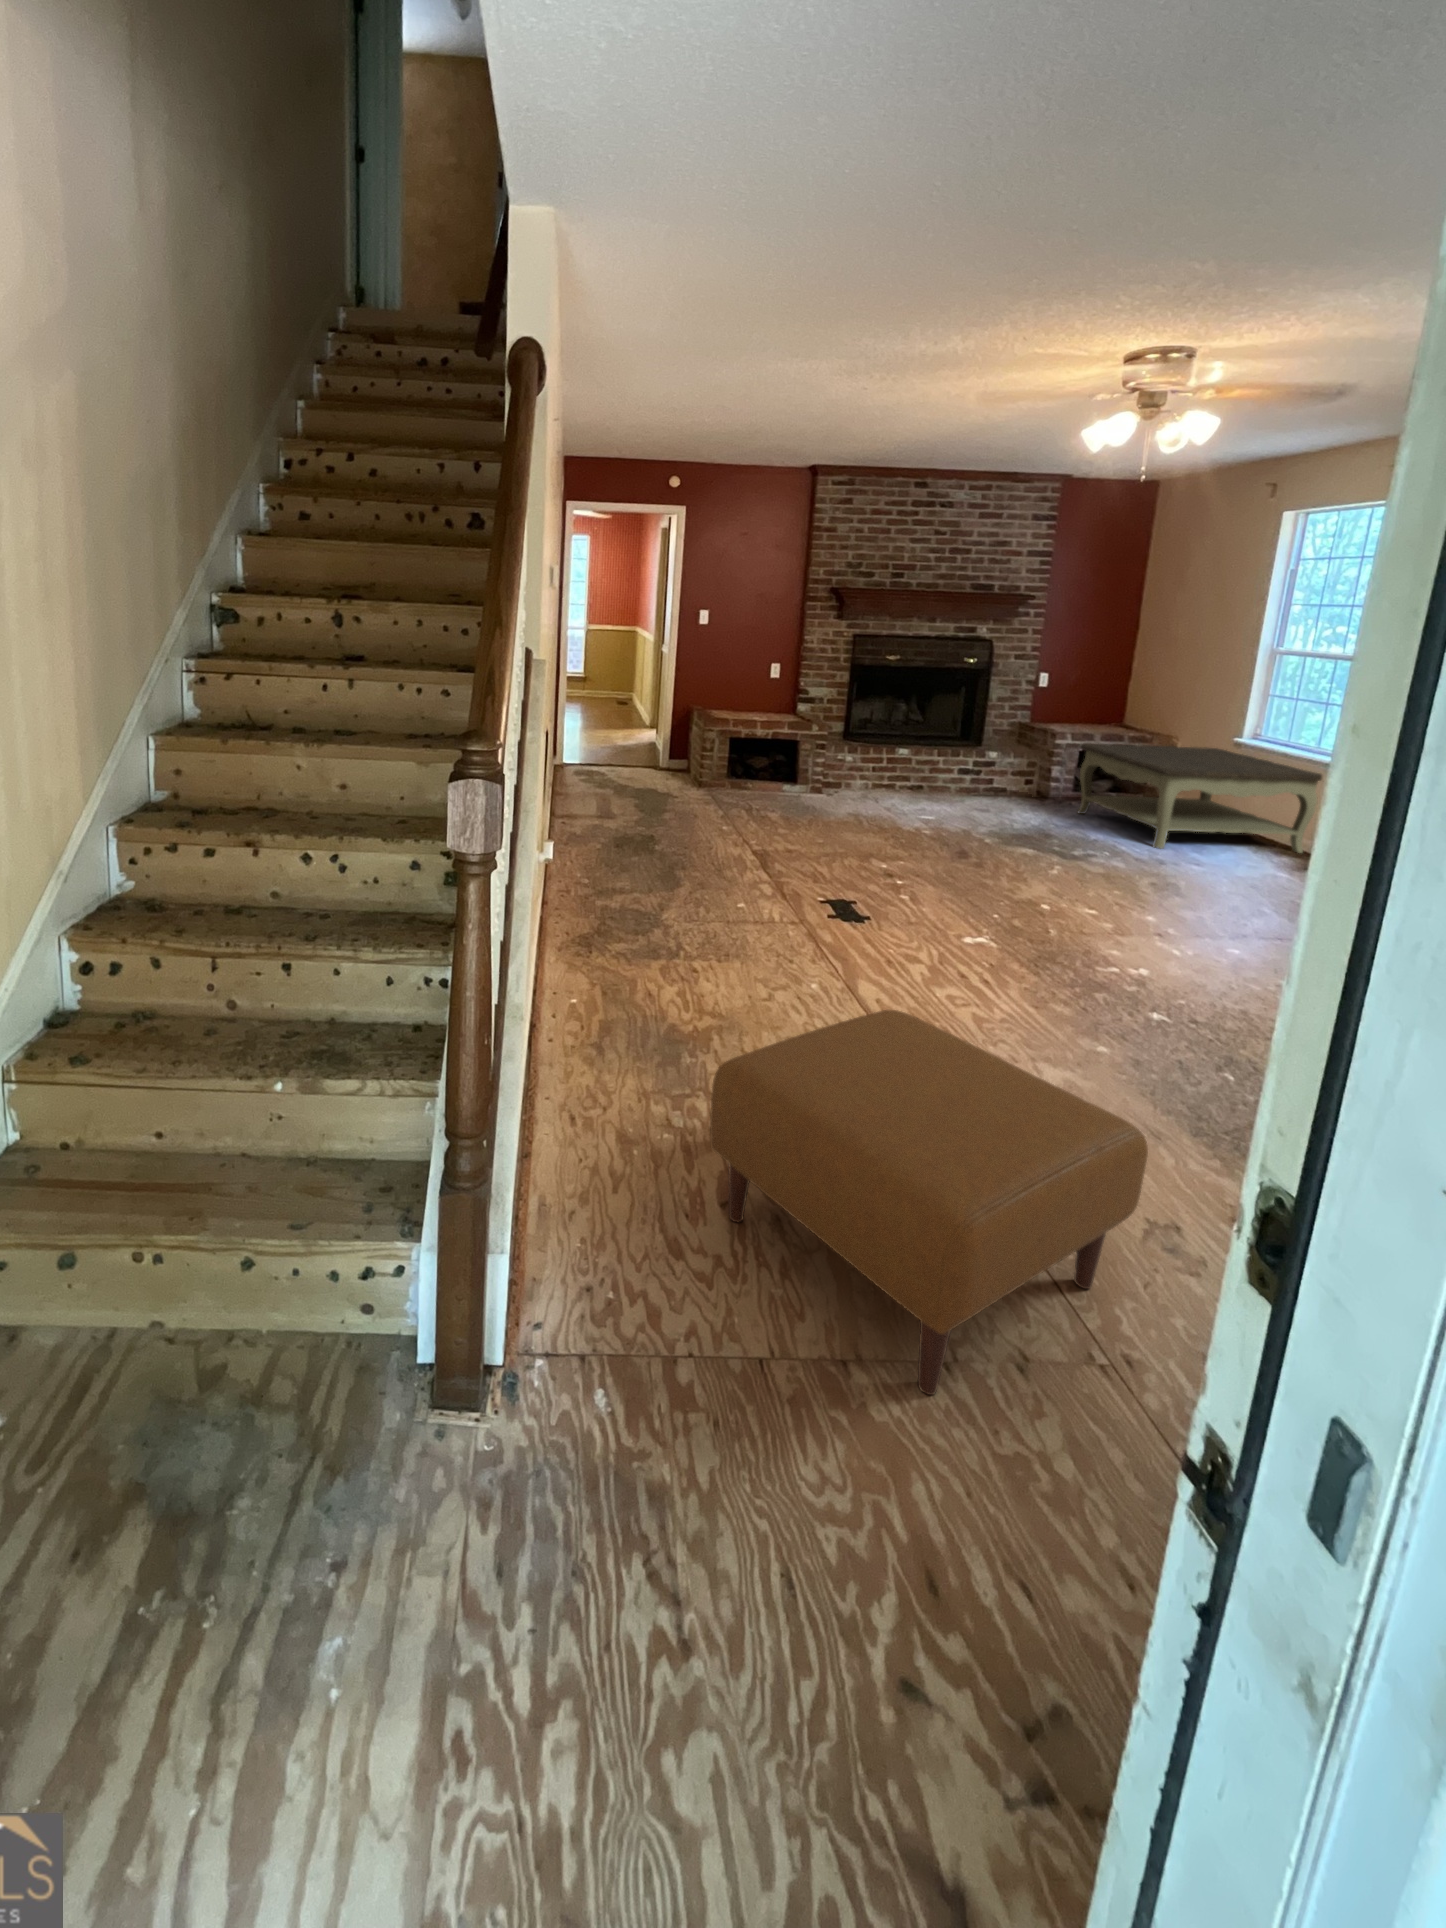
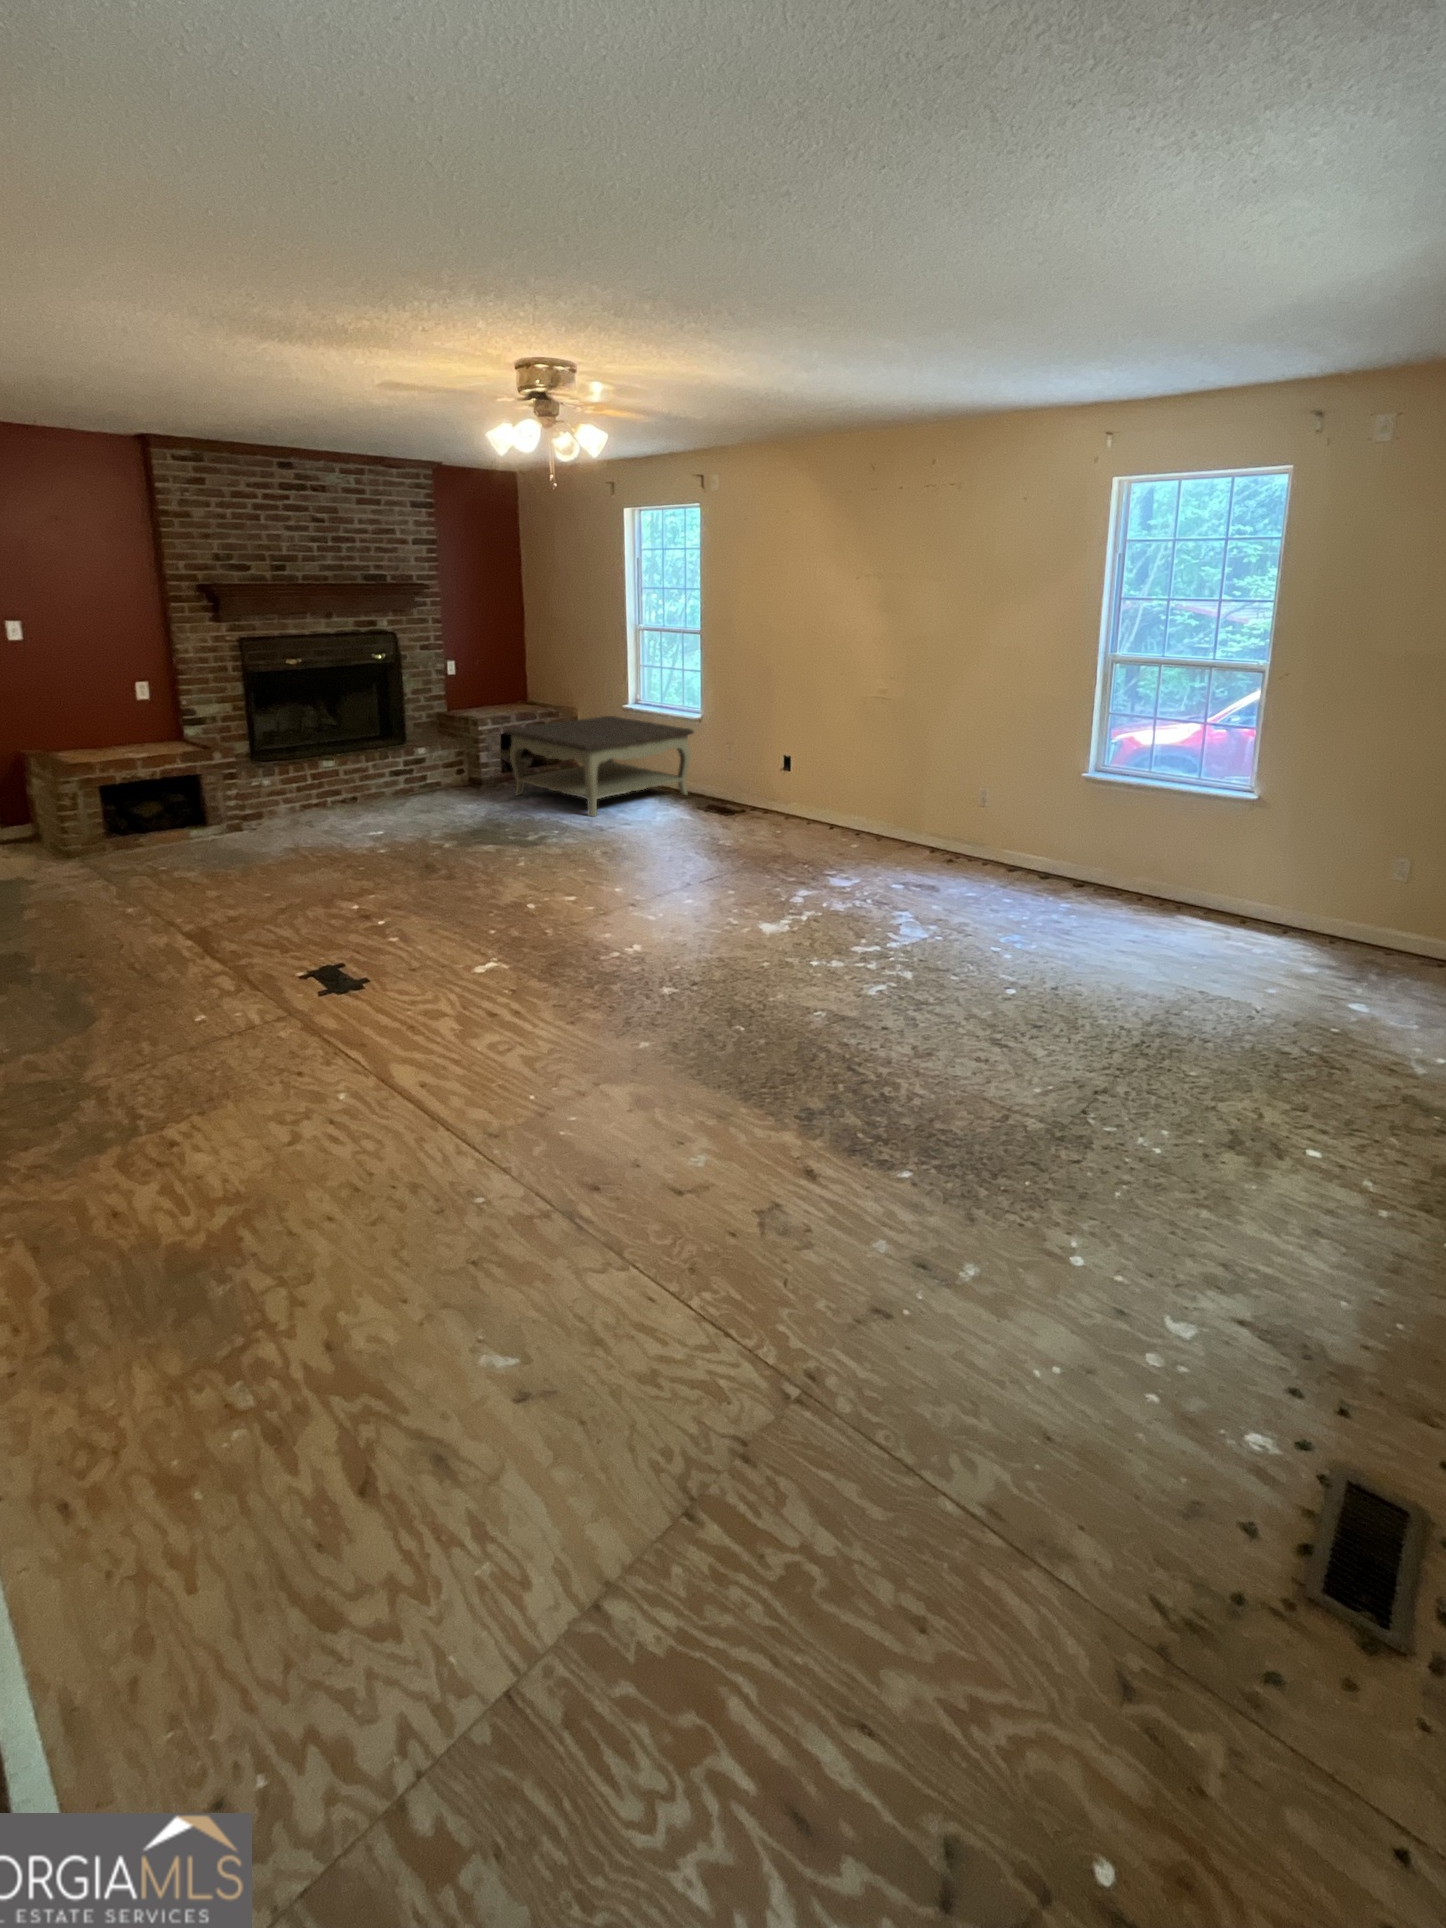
ottoman: present [710,1010,1148,1395] -> none [322,1117,768,1551]

